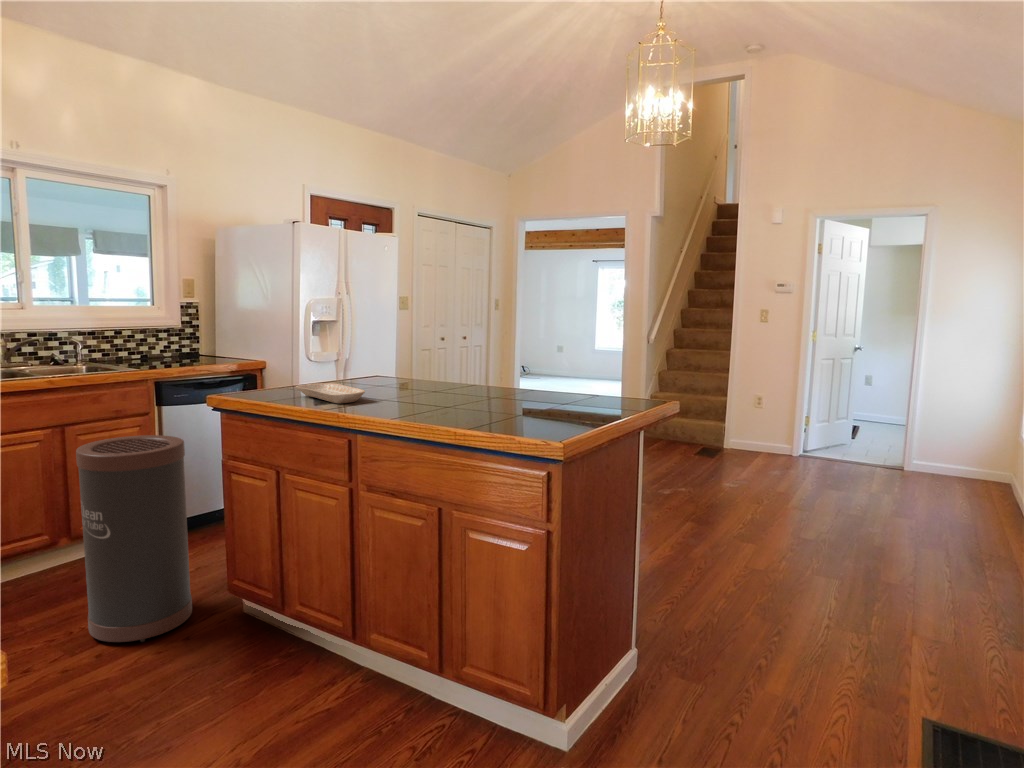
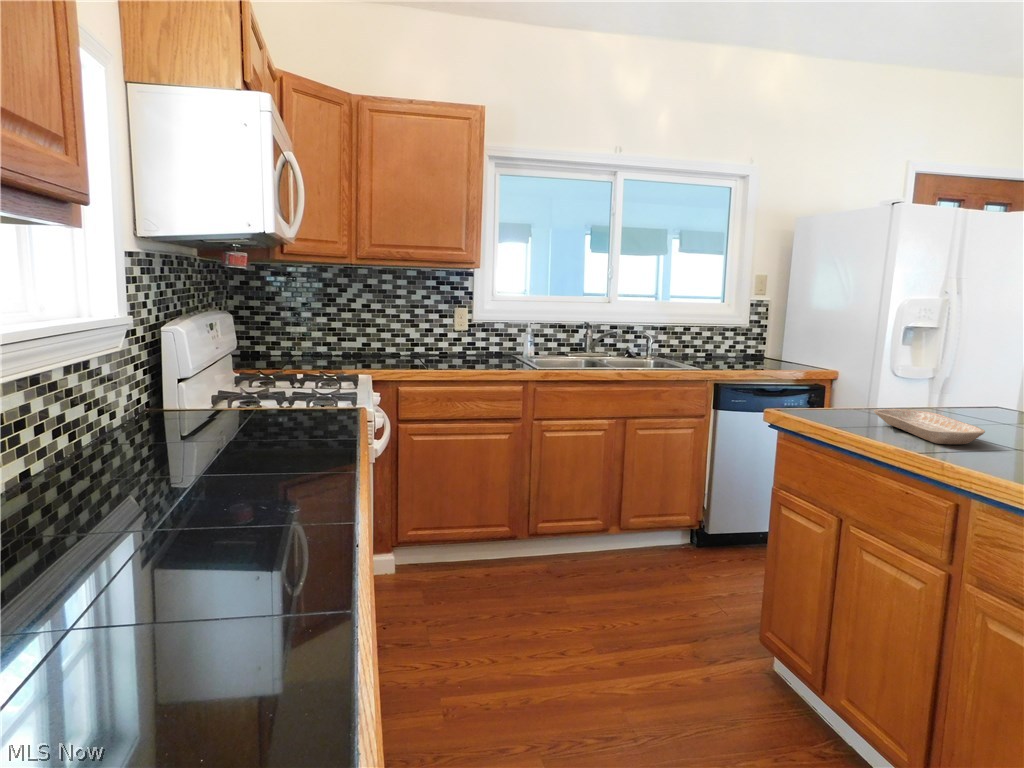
trash can: present [76,435,192,642] -> none [617,439,729,665]

